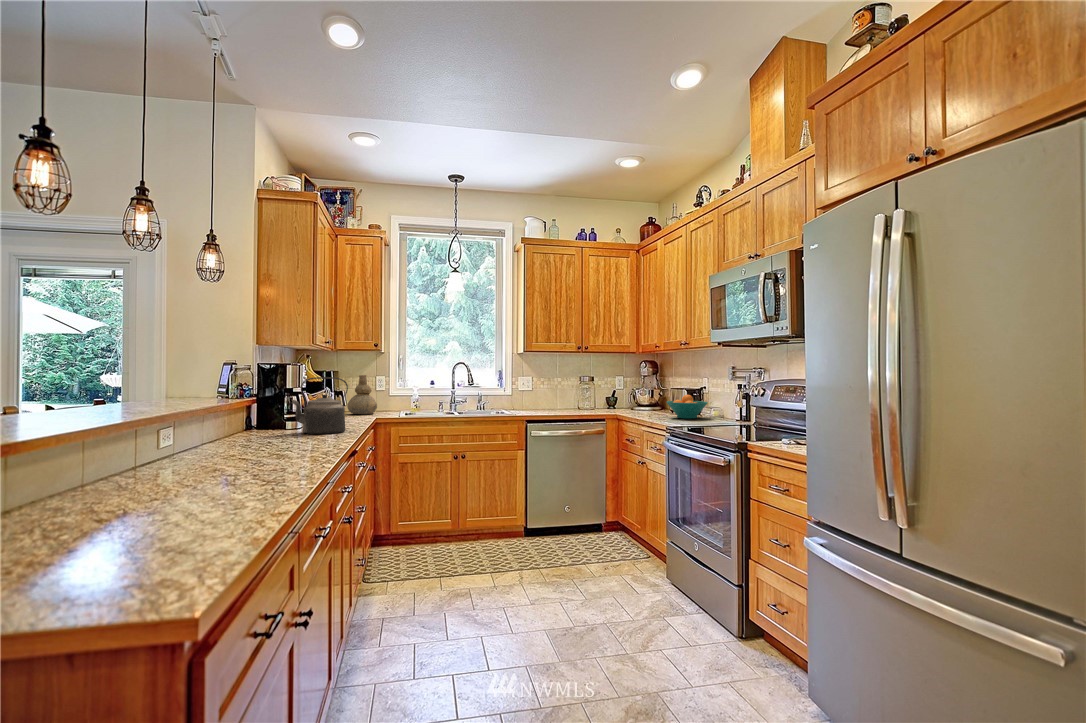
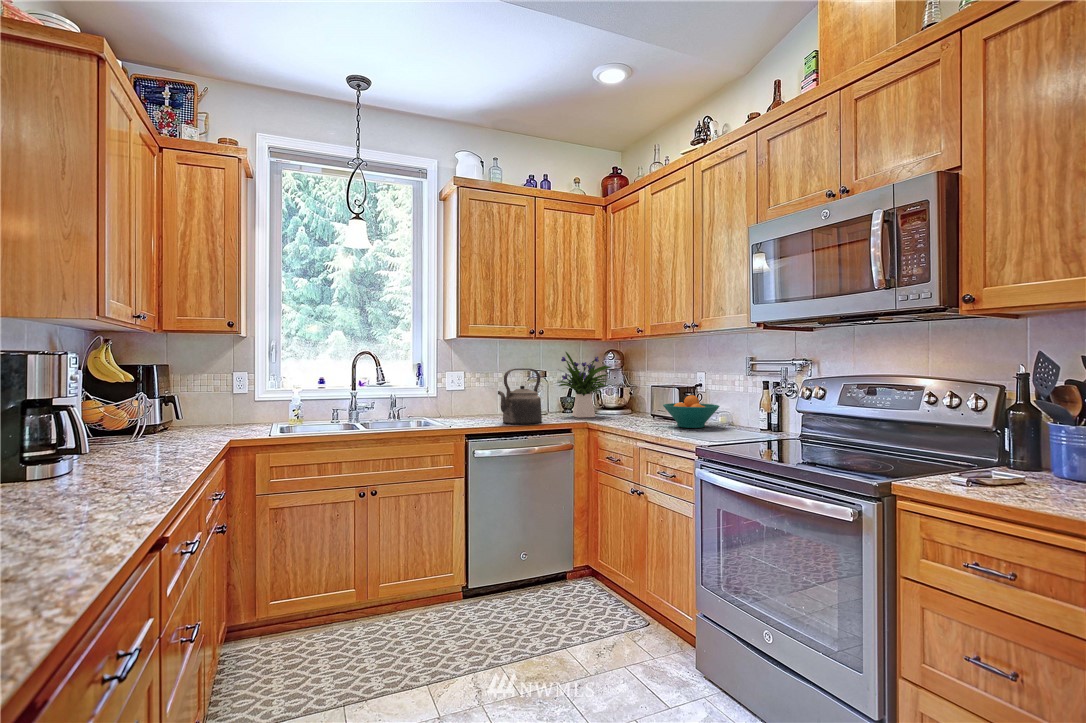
flower arrangement: none [595,362,642,412] -> present [557,352,611,417]
vase: present [347,375,377,414] -> none [182,370,234,431]
kettle: present [292,377,348,434] -> present [498,368,542,424]

